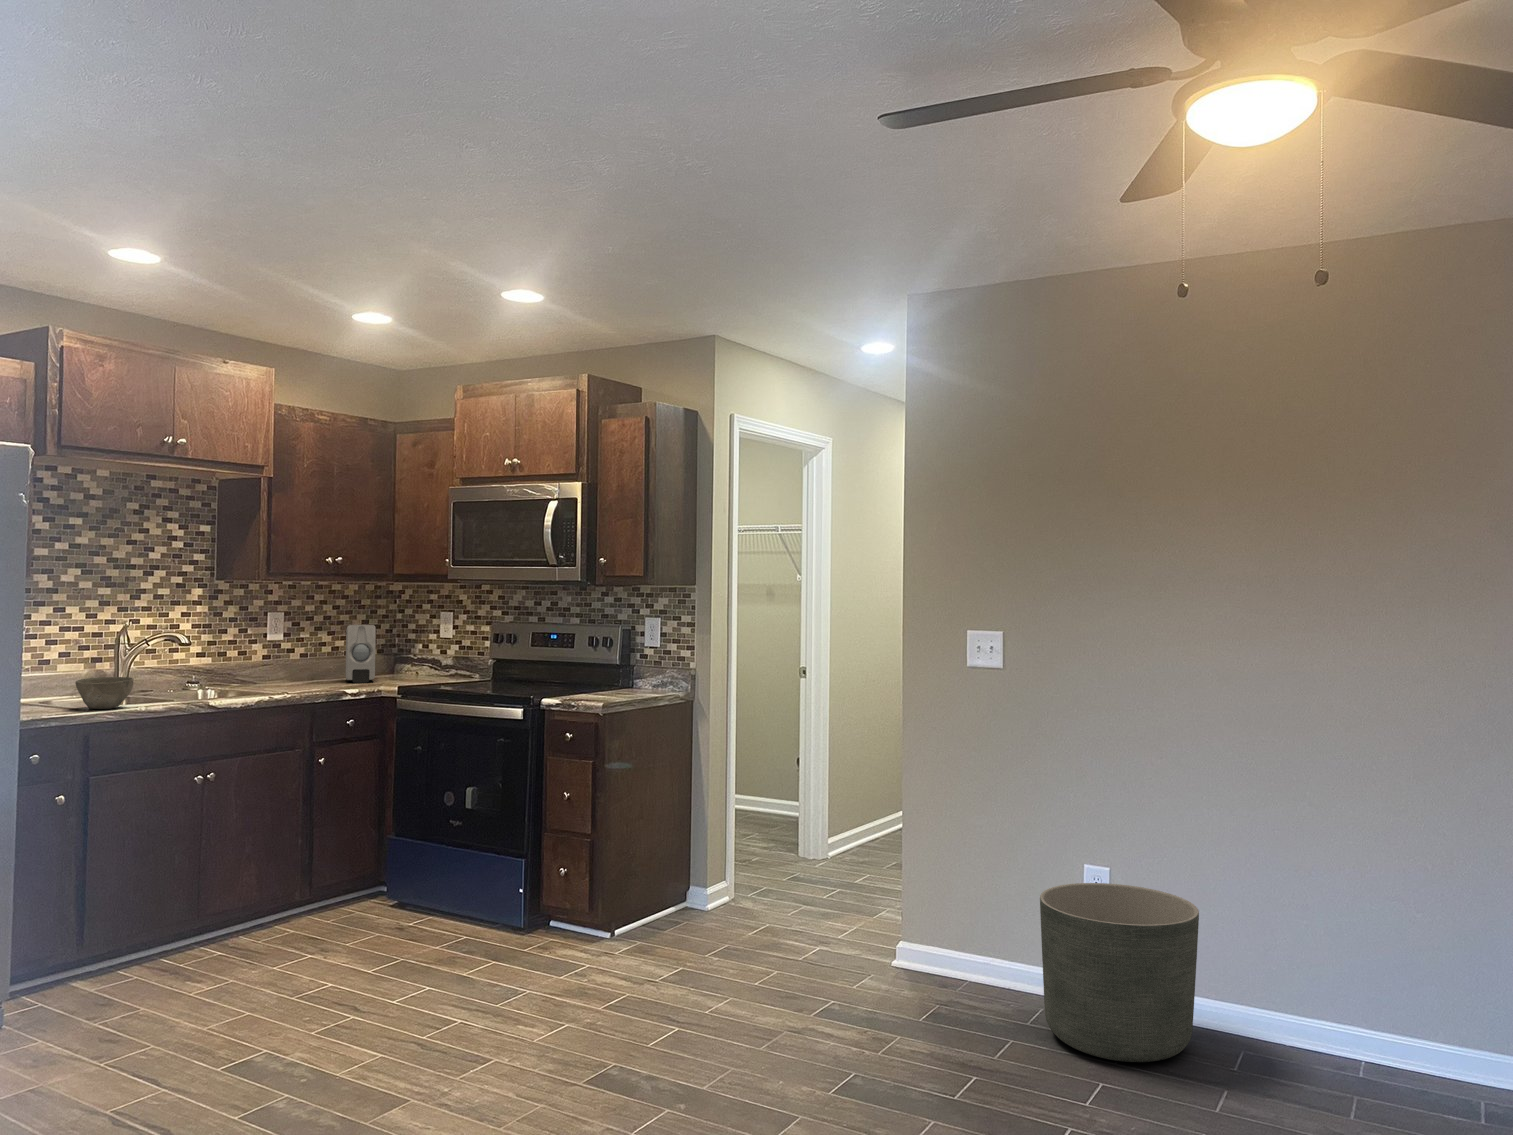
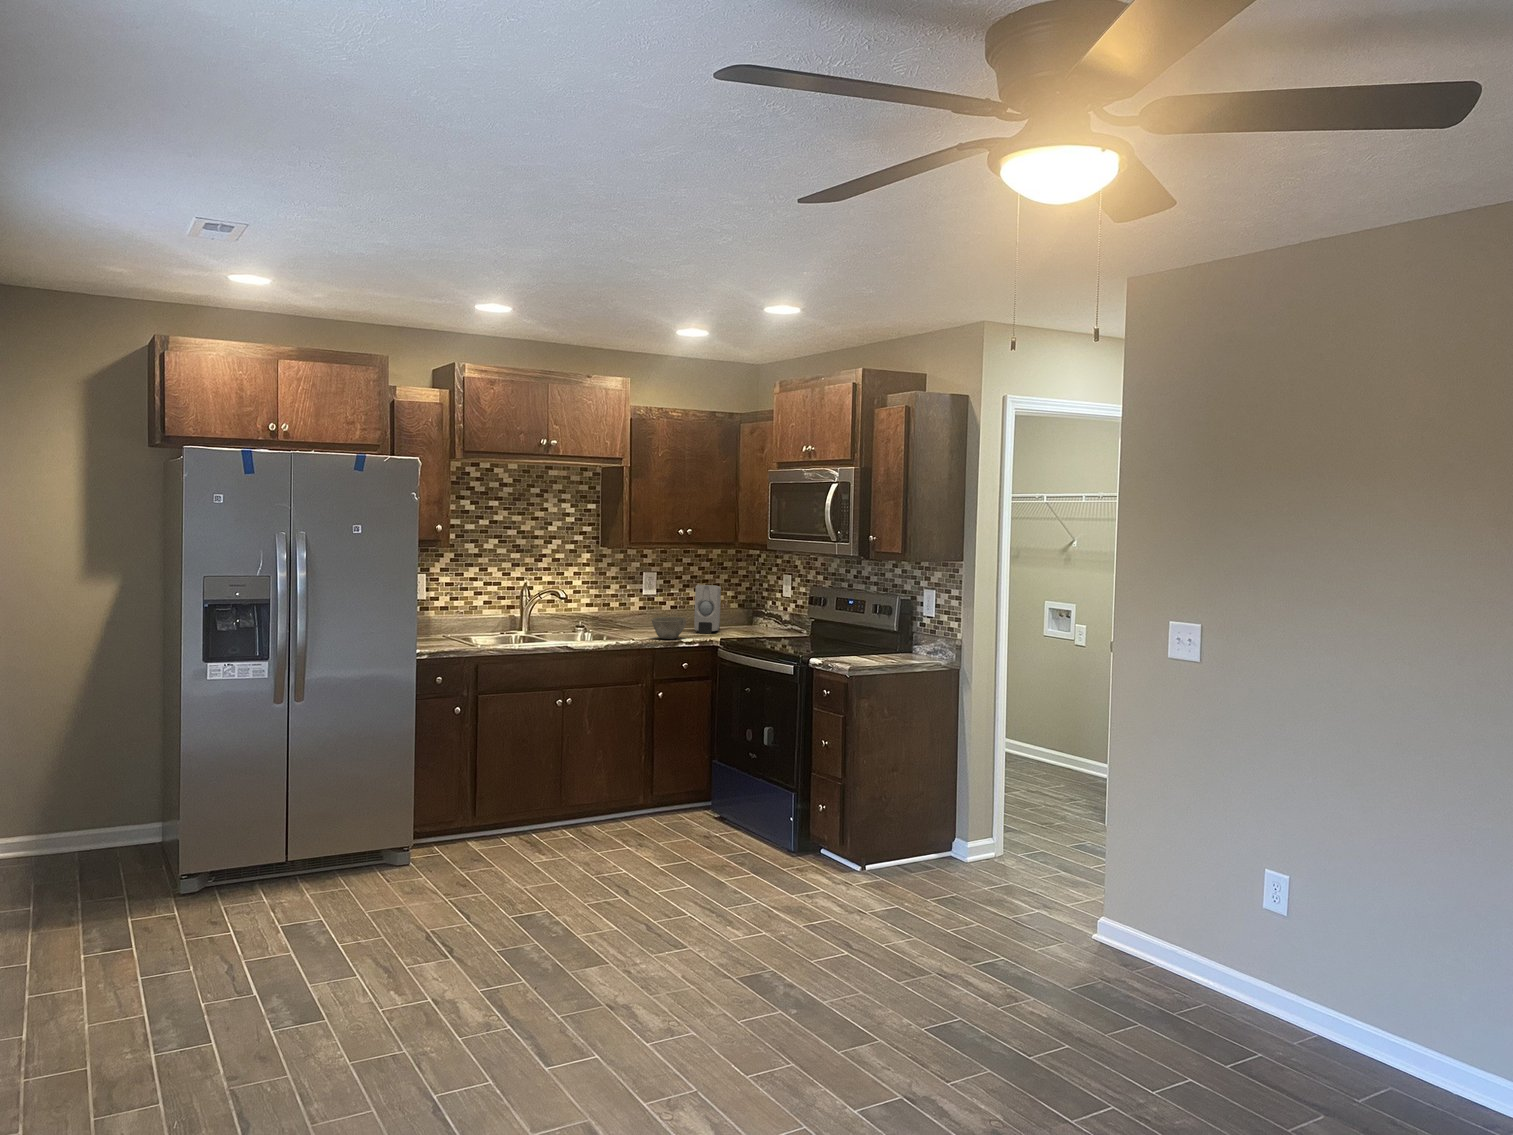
bowl: present [76,677,134,709] -> present [652,617,686,639]
planter: present [1040,883,1199,1062] -> none [1179,888,1350,1079]

